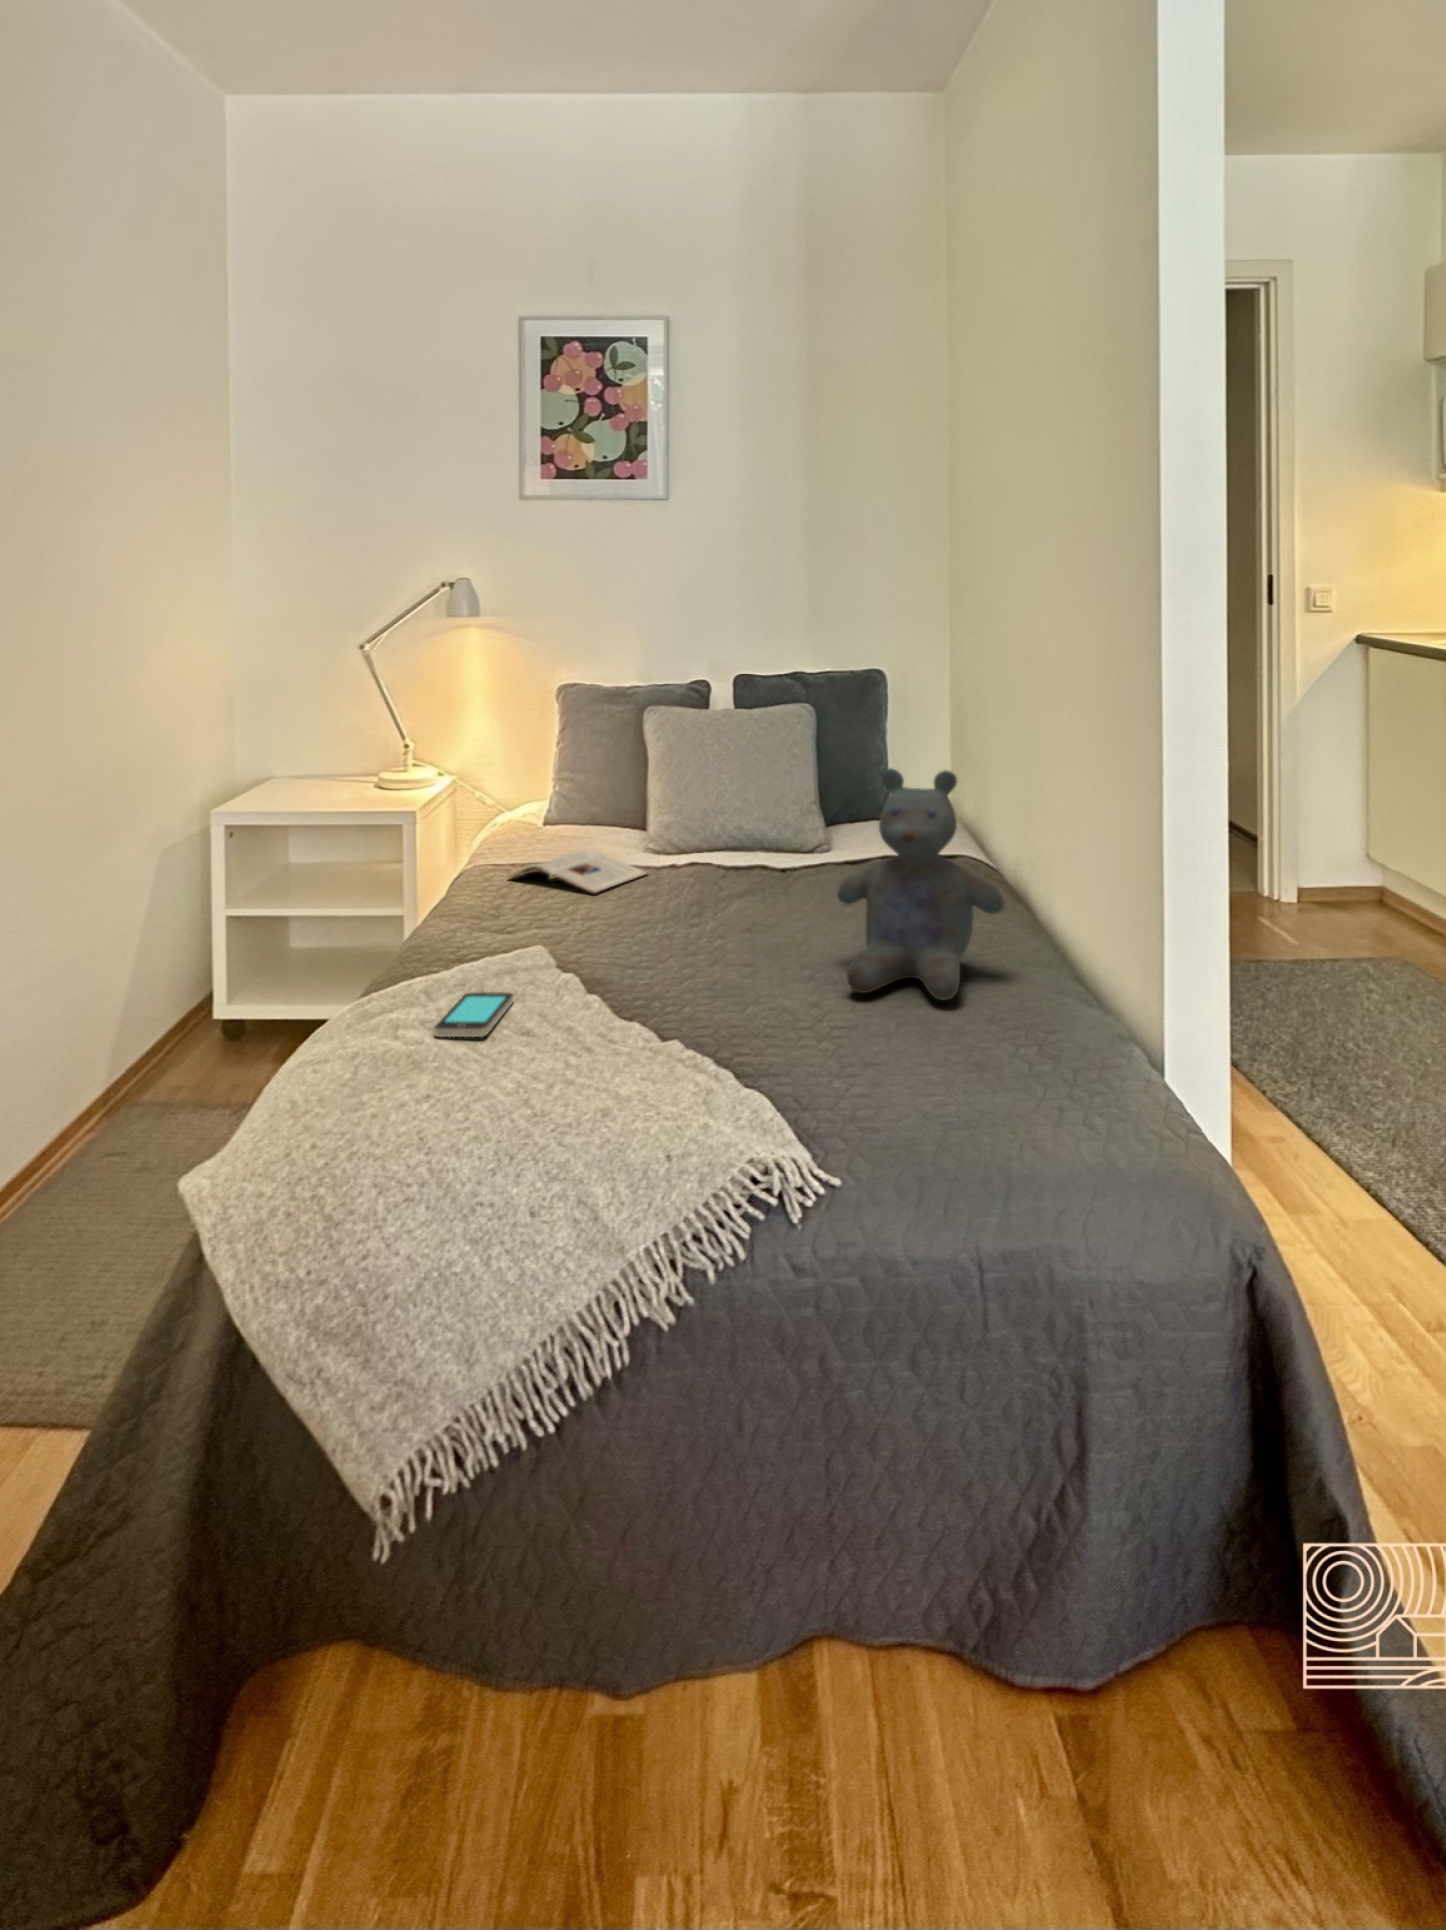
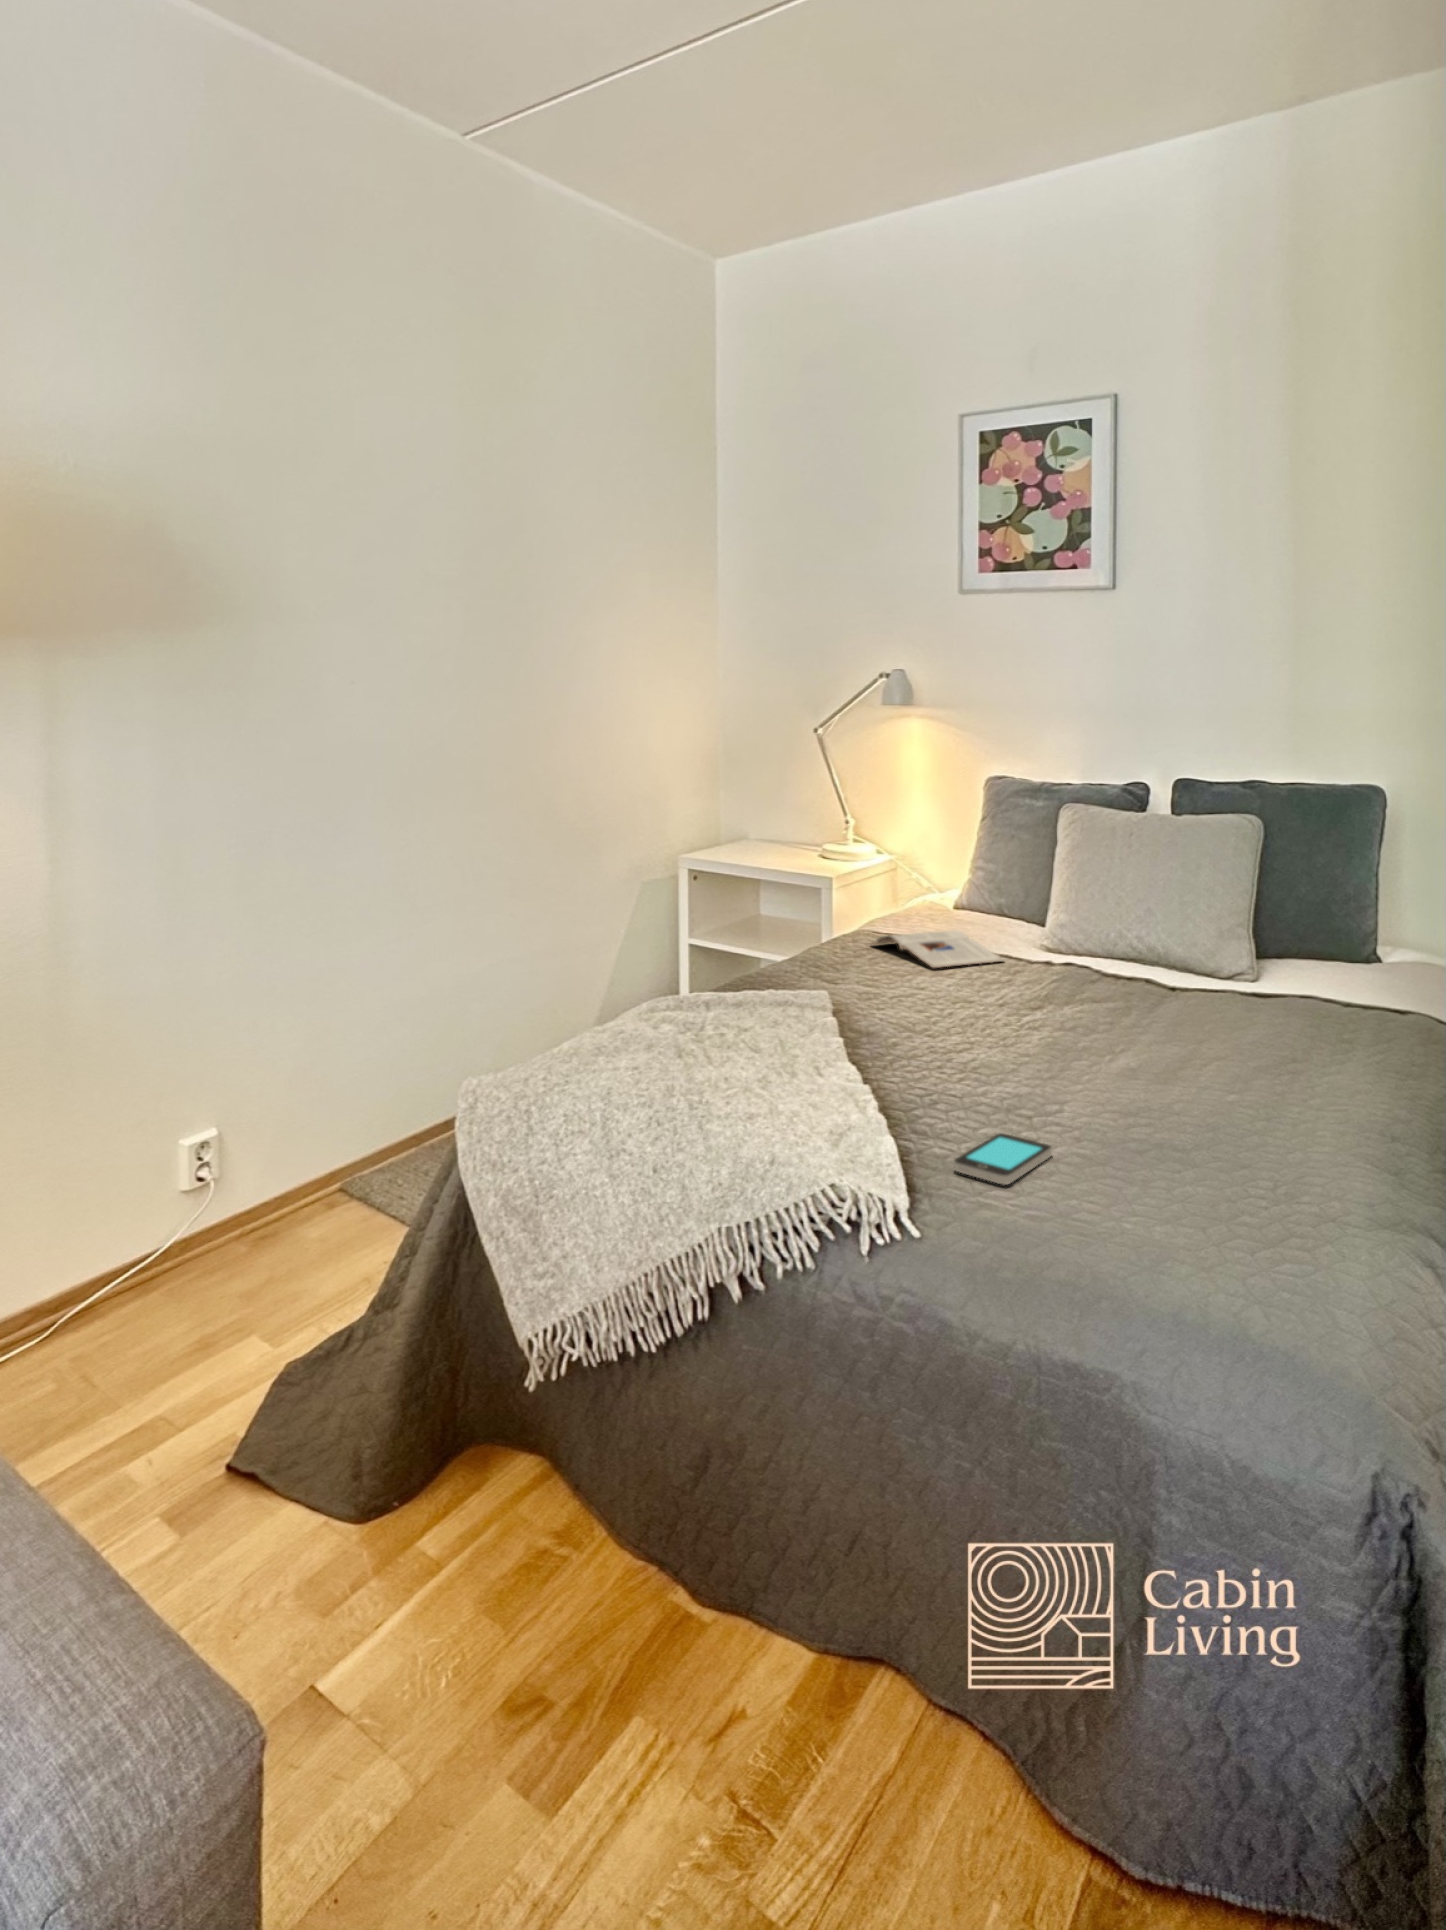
stuffed bear: present [837,768,1004,1000] -> none [1087,864,1302,1124]
smartphone: present [434,992,513,1037] -> present [954,1133,1052,1185]

